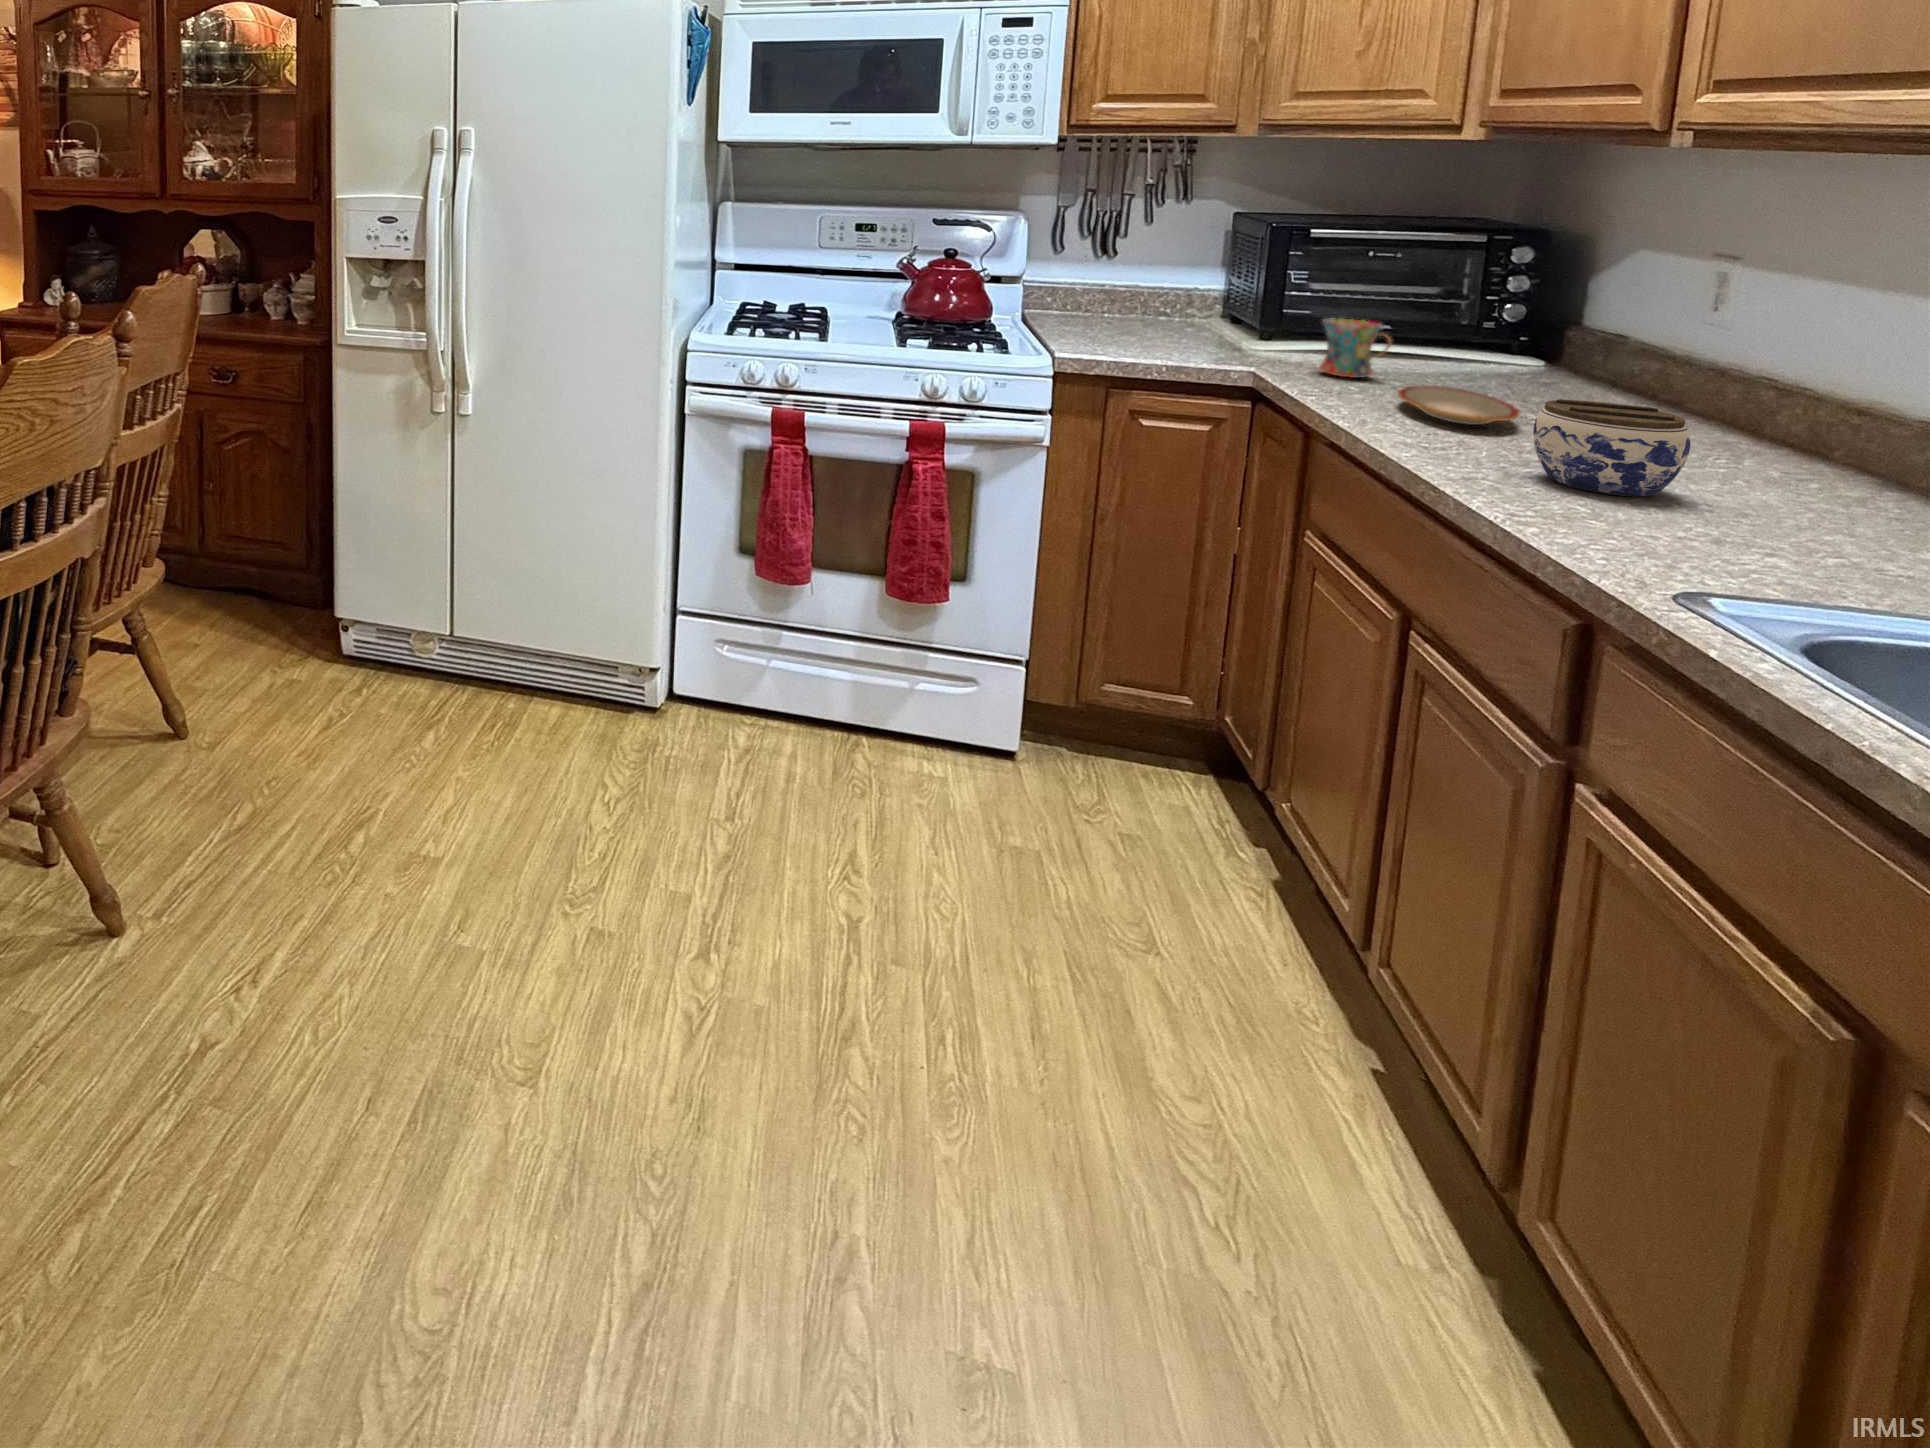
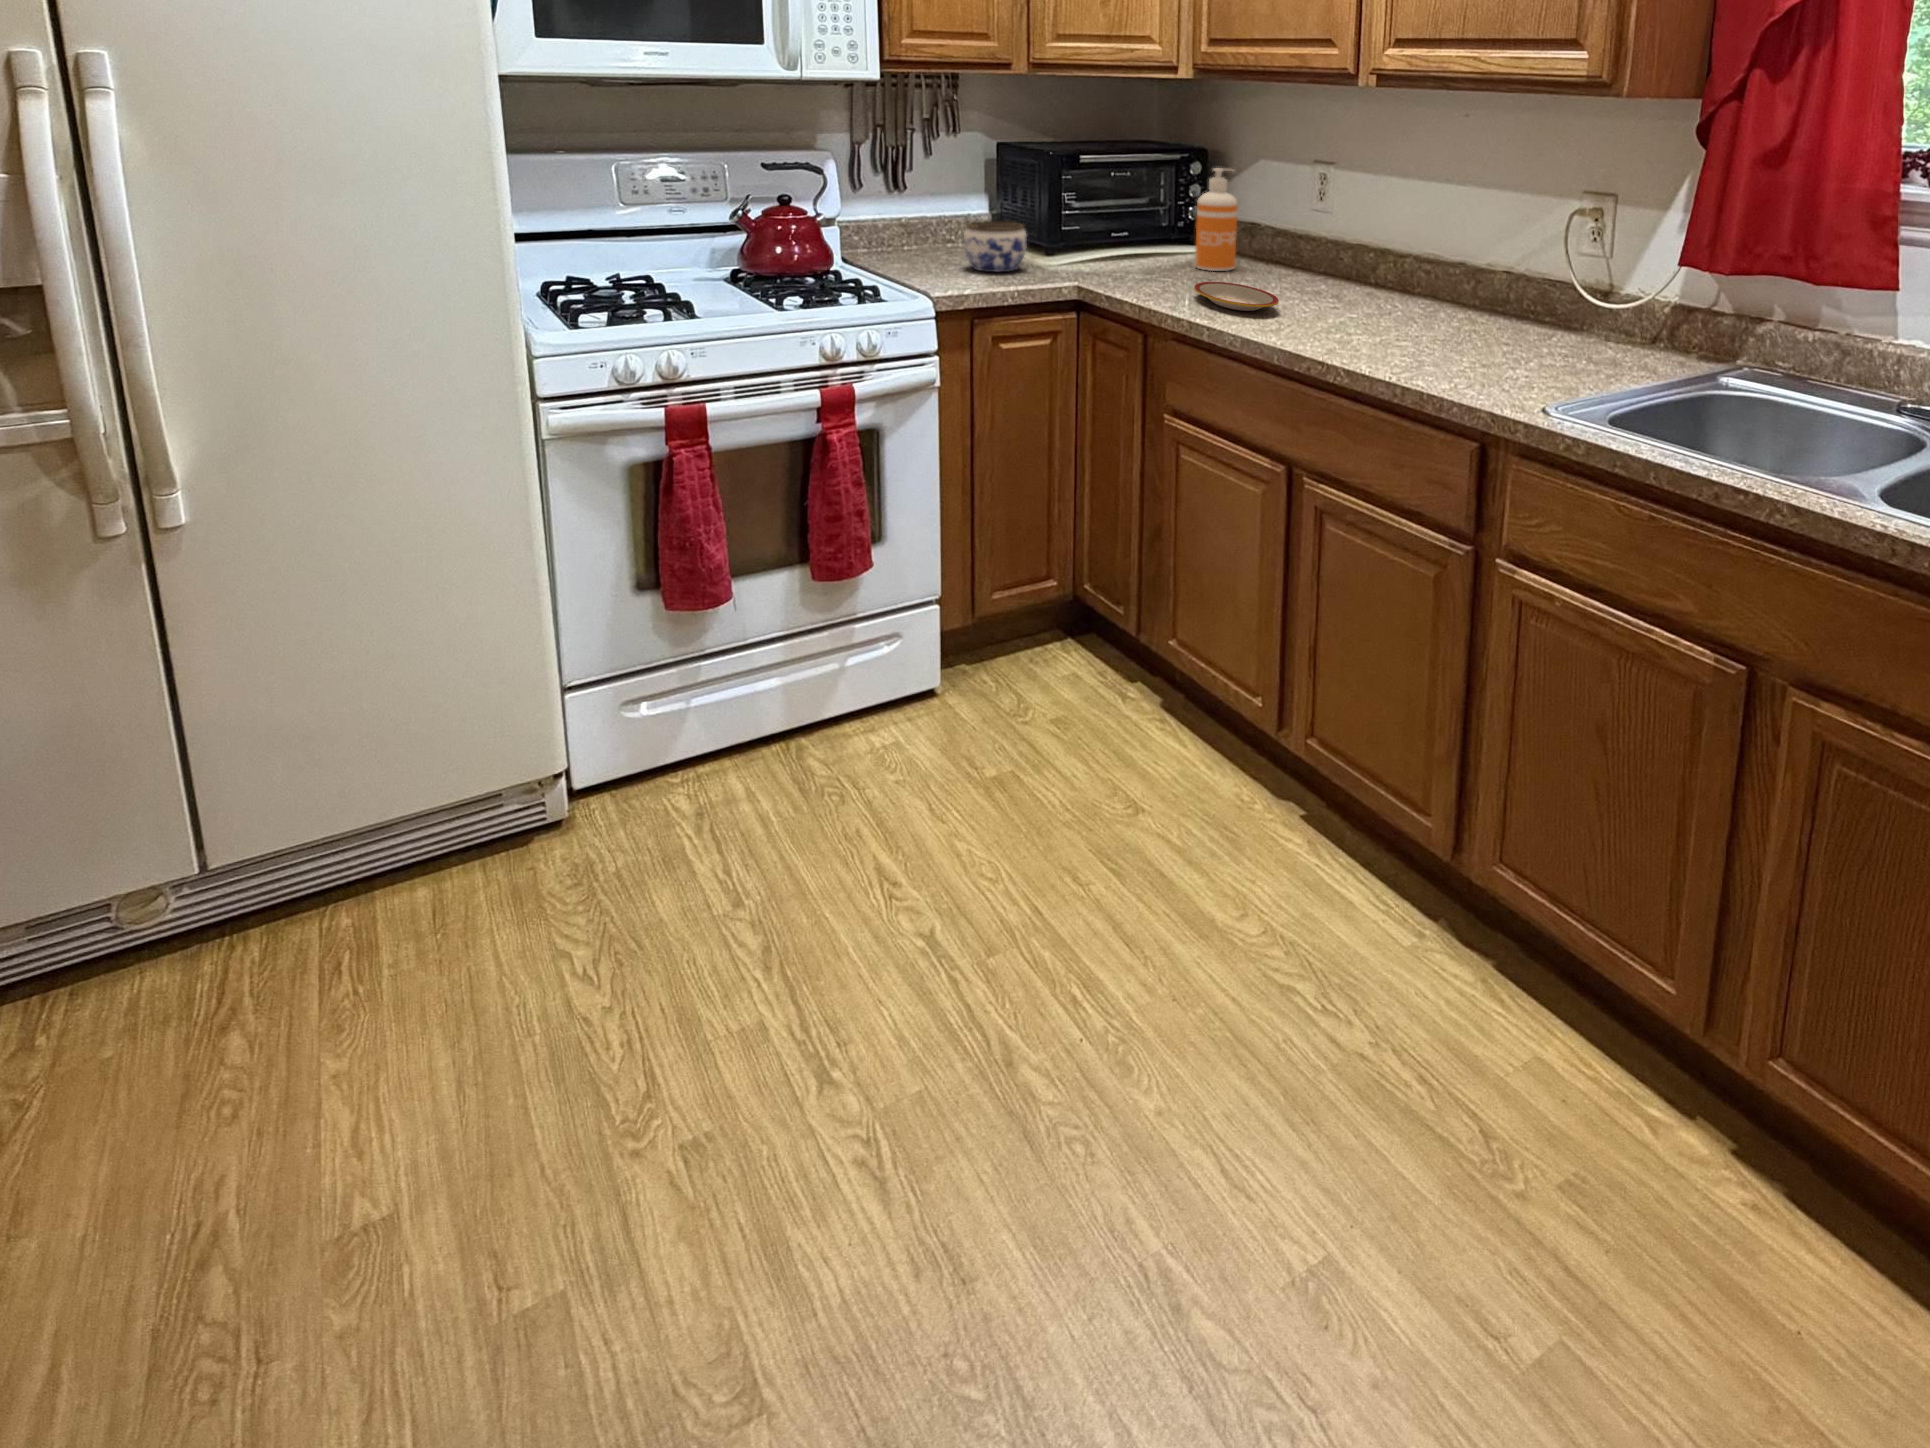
soap dispenser: none [1478,252,1563,386] -> present [1195,168,1238,271]
mug: present [1320,319,1392,378] -> none [1116,233,1166,282]
jar: present [1533,399,1691,496] -> present [964,221,1027,272]

